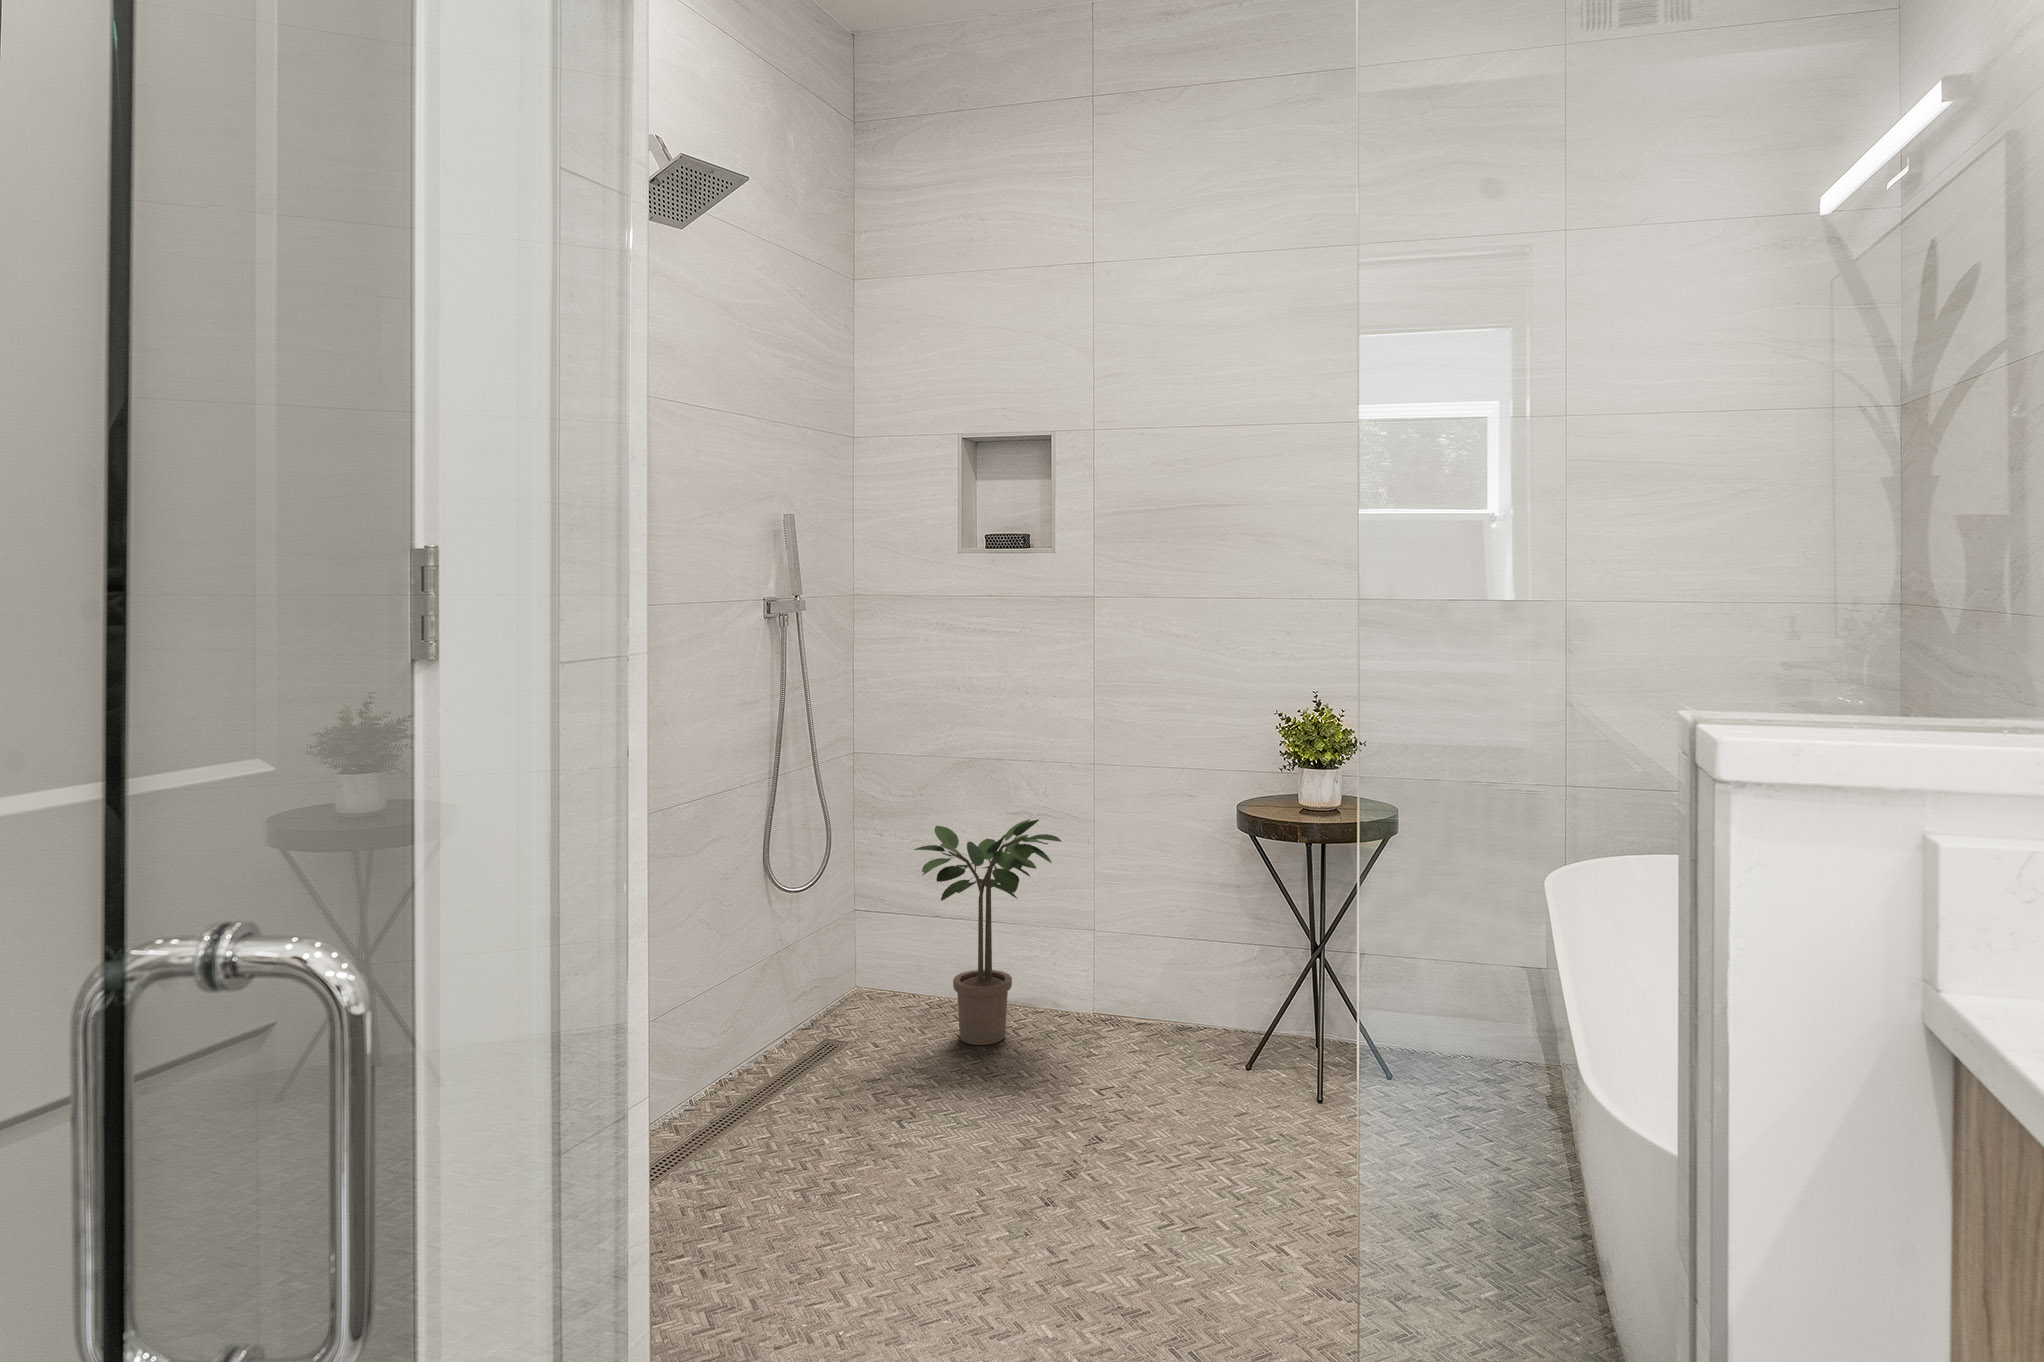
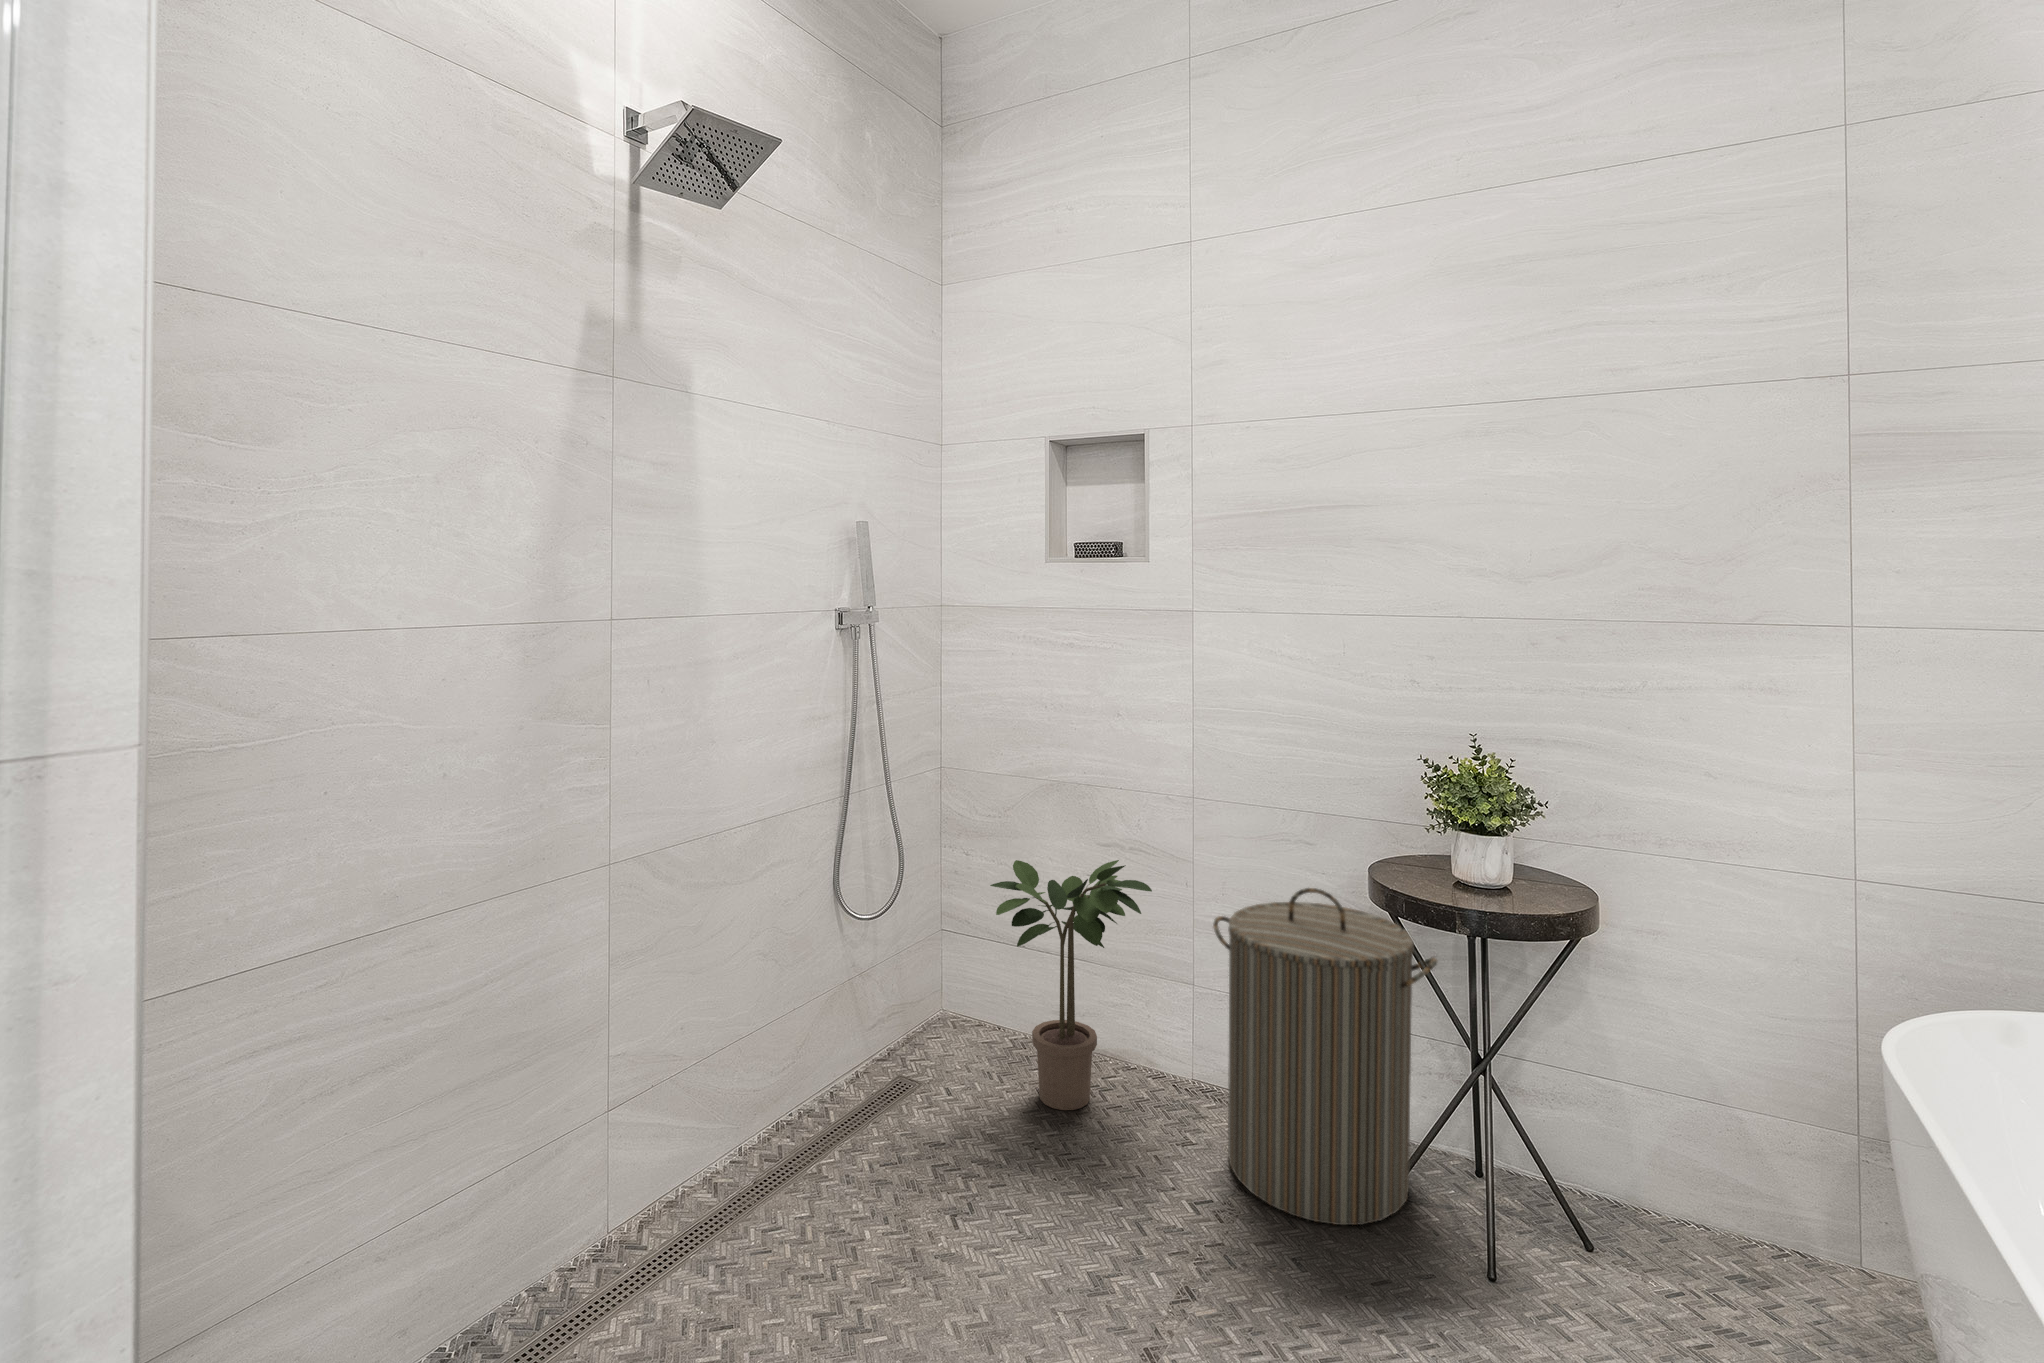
laundry hamper: none [1114,824,1287,1089] -> present [1213,888,1437,1225]

